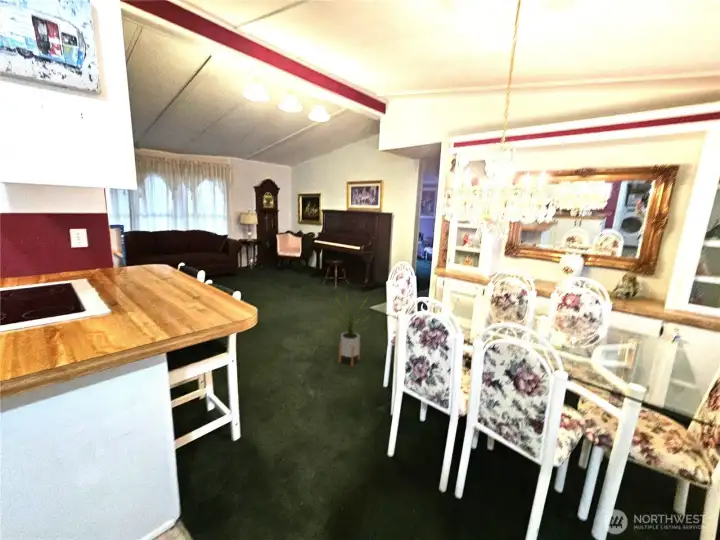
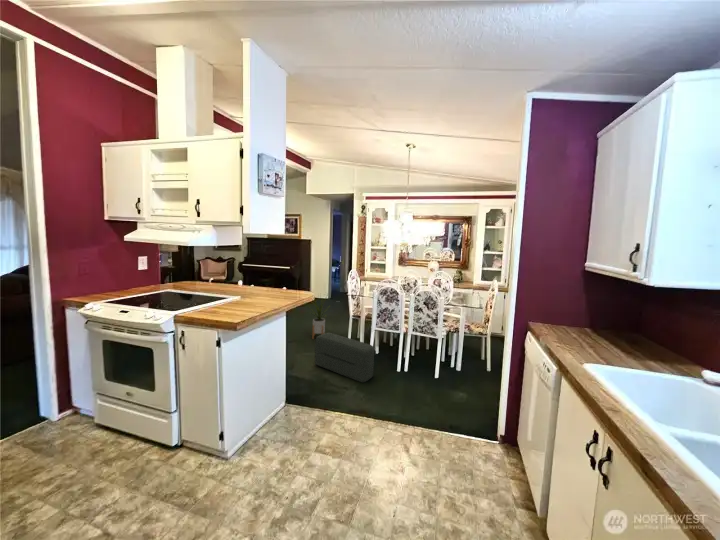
pouf: none [300,374,384,506] -> present [315,333,375,383]

